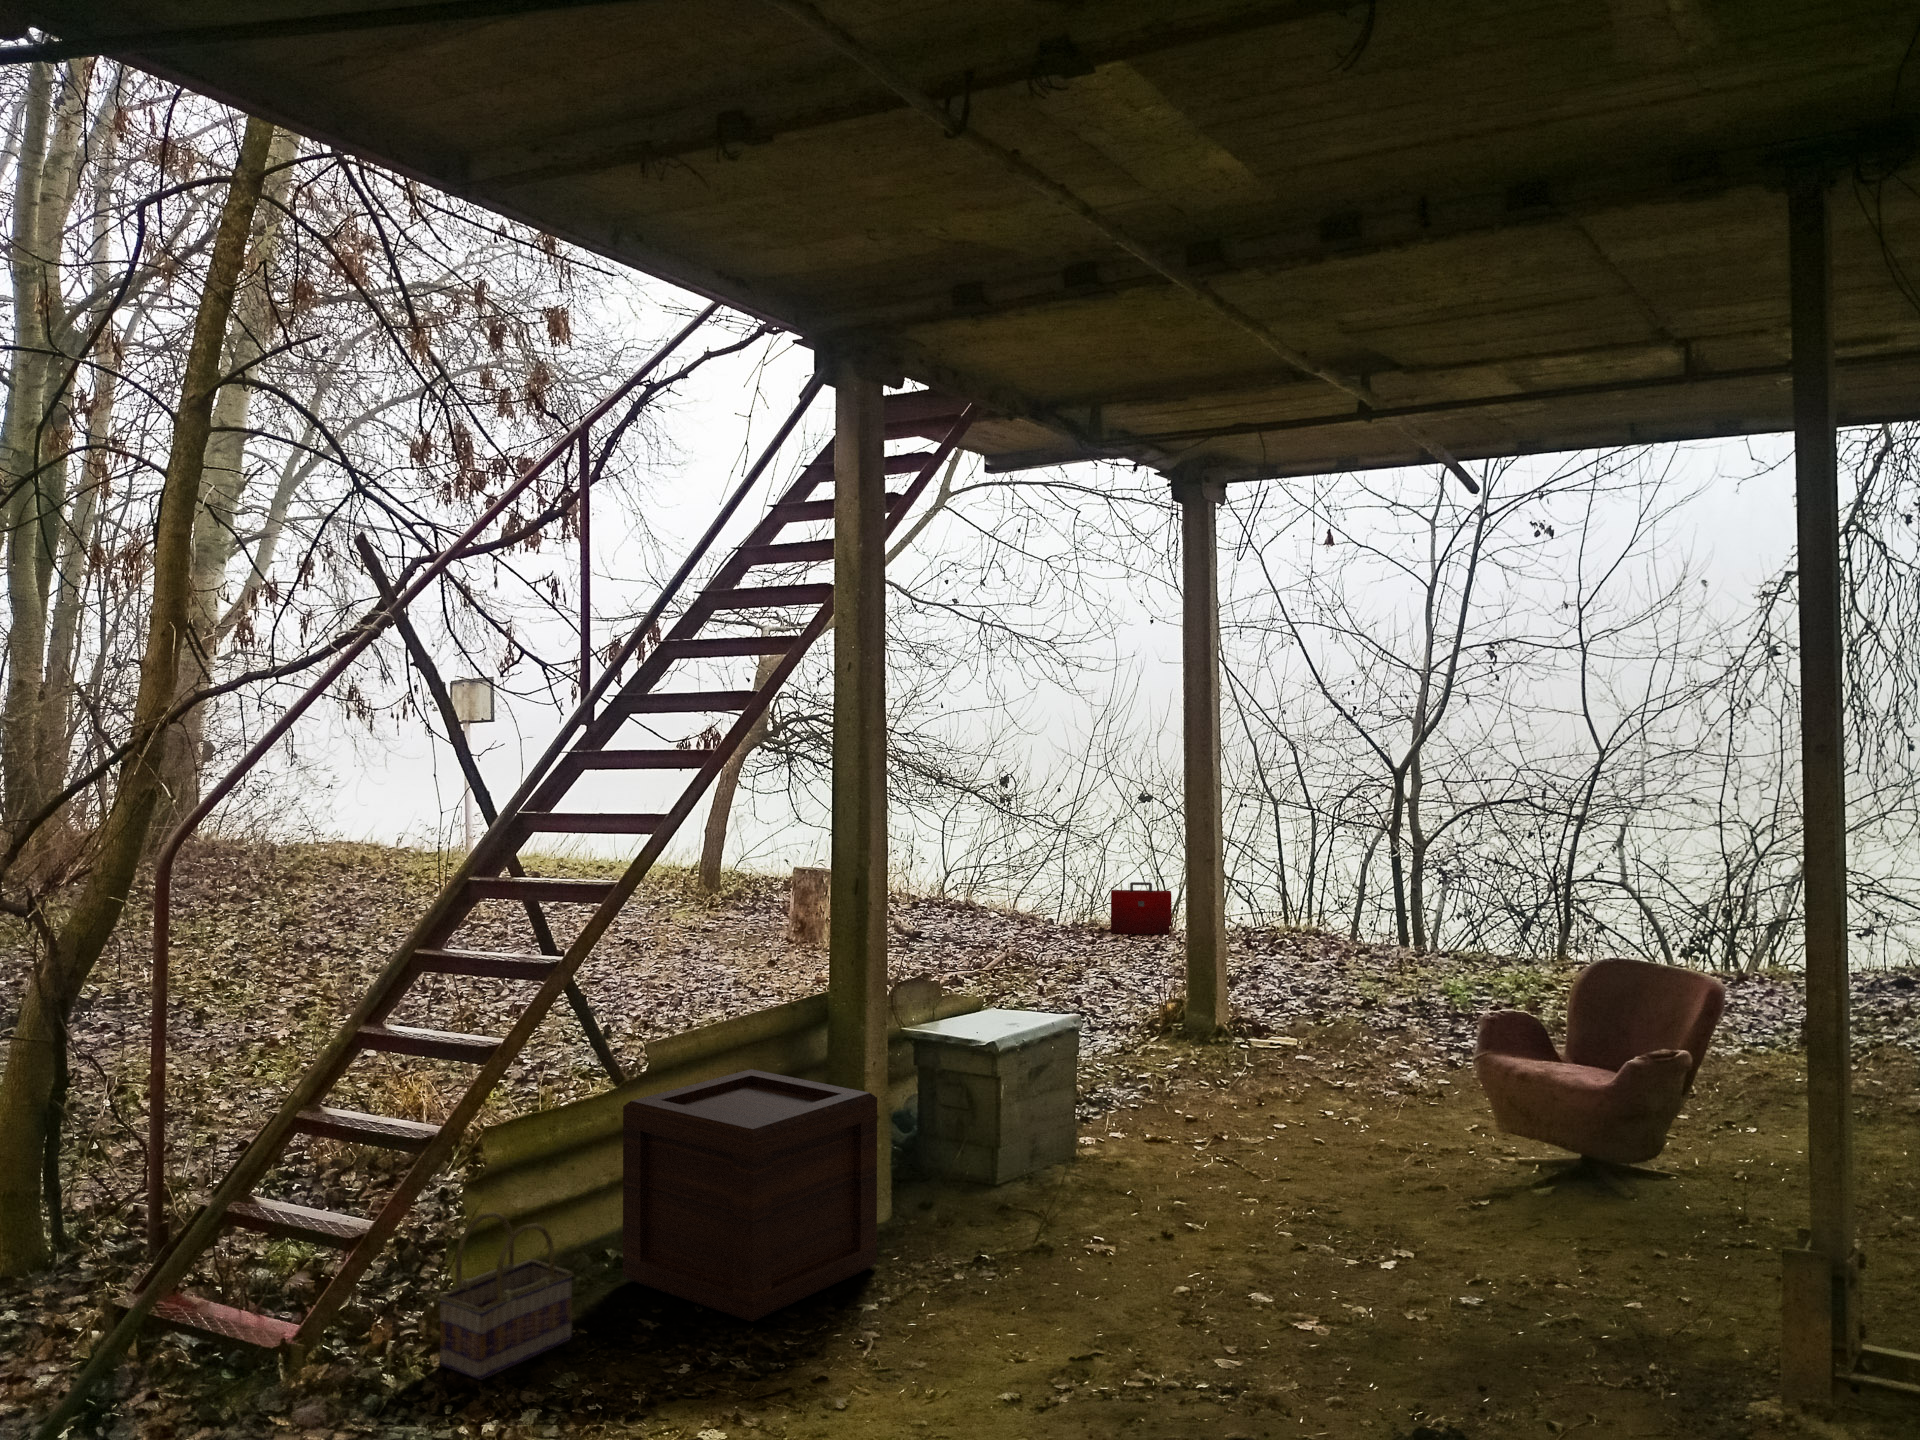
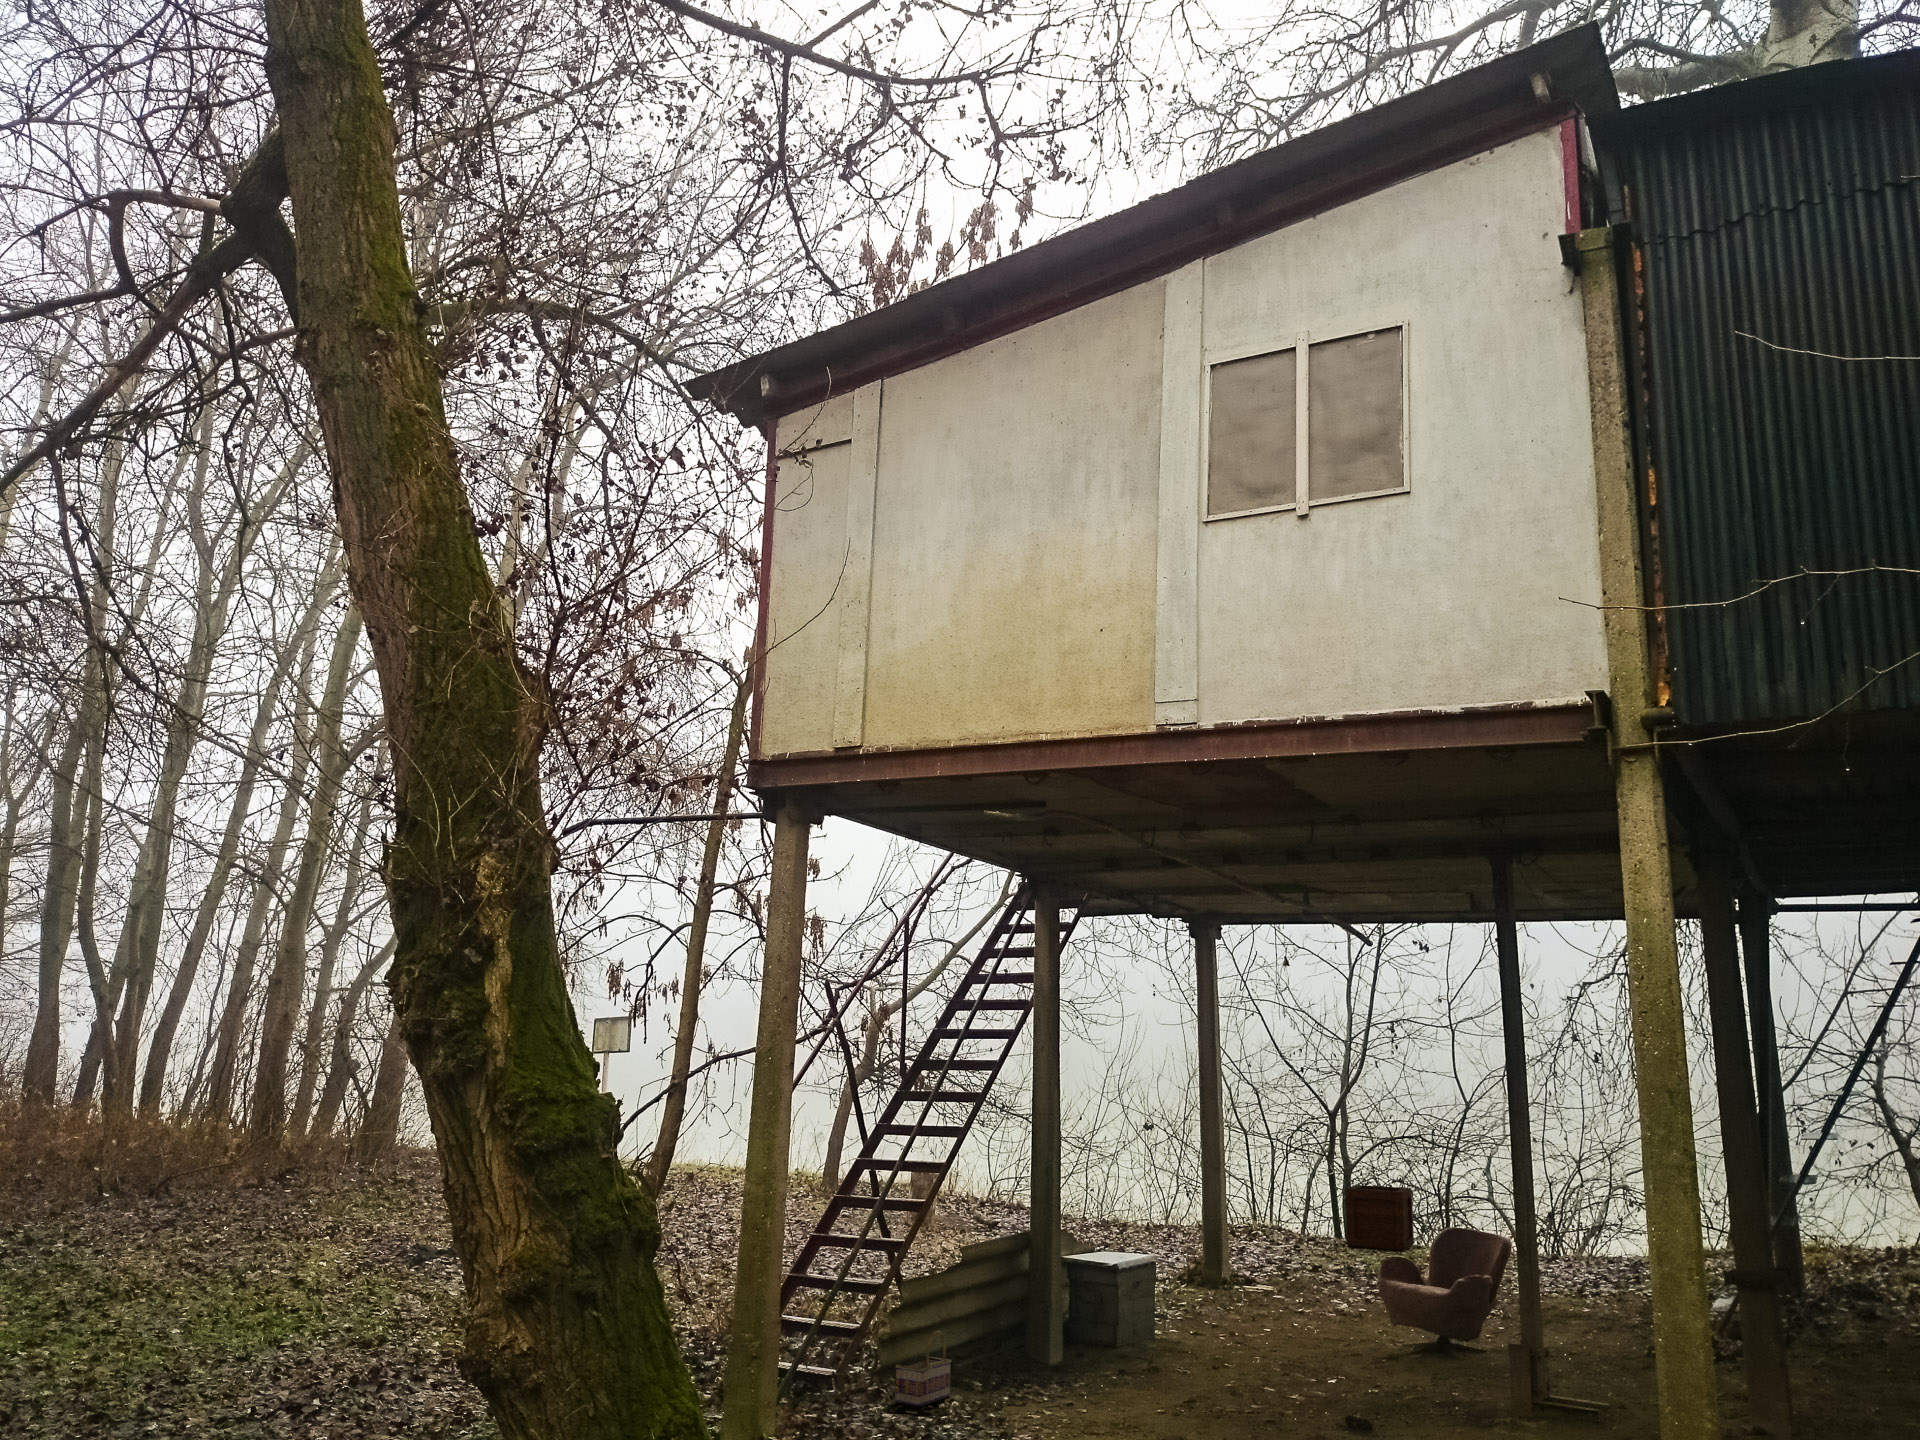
toolbox: present [1111,882,1172,935] -> none [1127,1192,1172,1232]
wooden crate: present [623,1069,877,1322] -> present [1346,1185,1414,1251]

